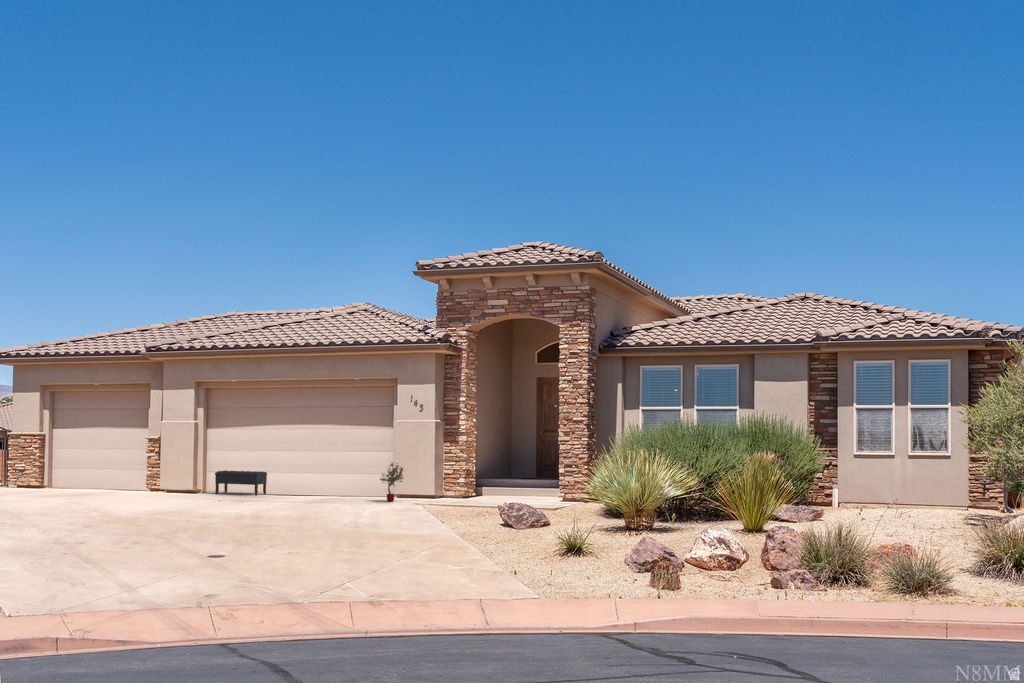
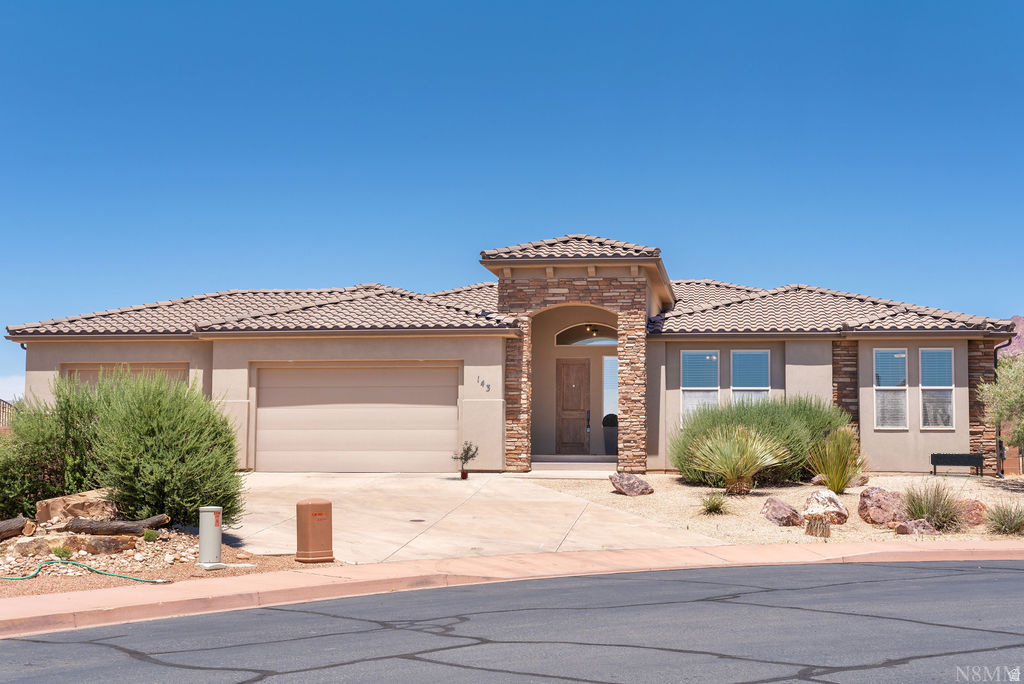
bench: present [215,470,267,496] -> present [929,453,984,477]

